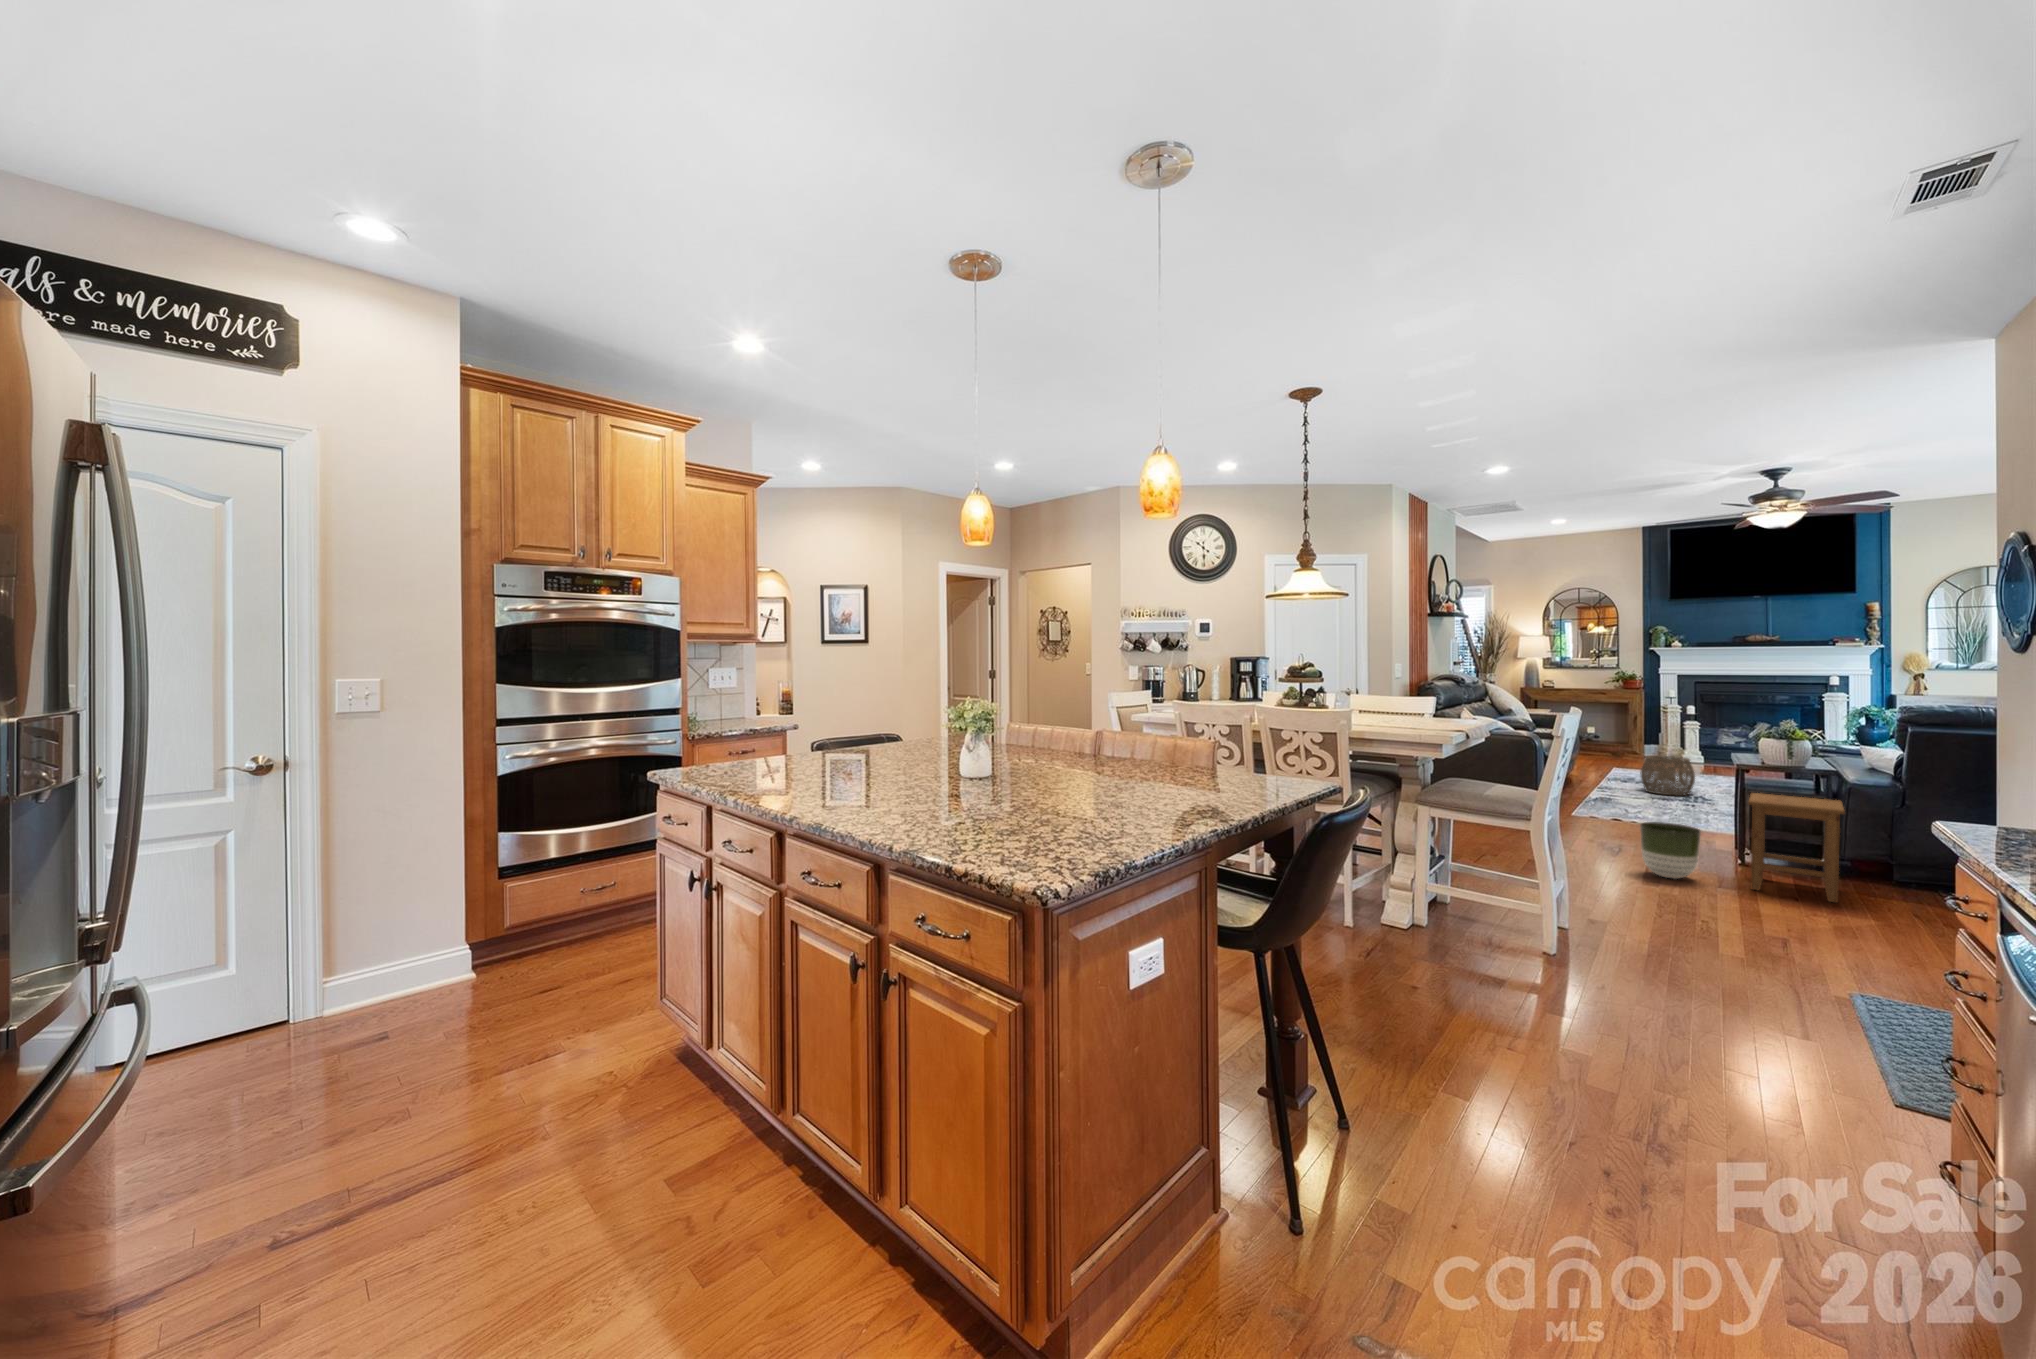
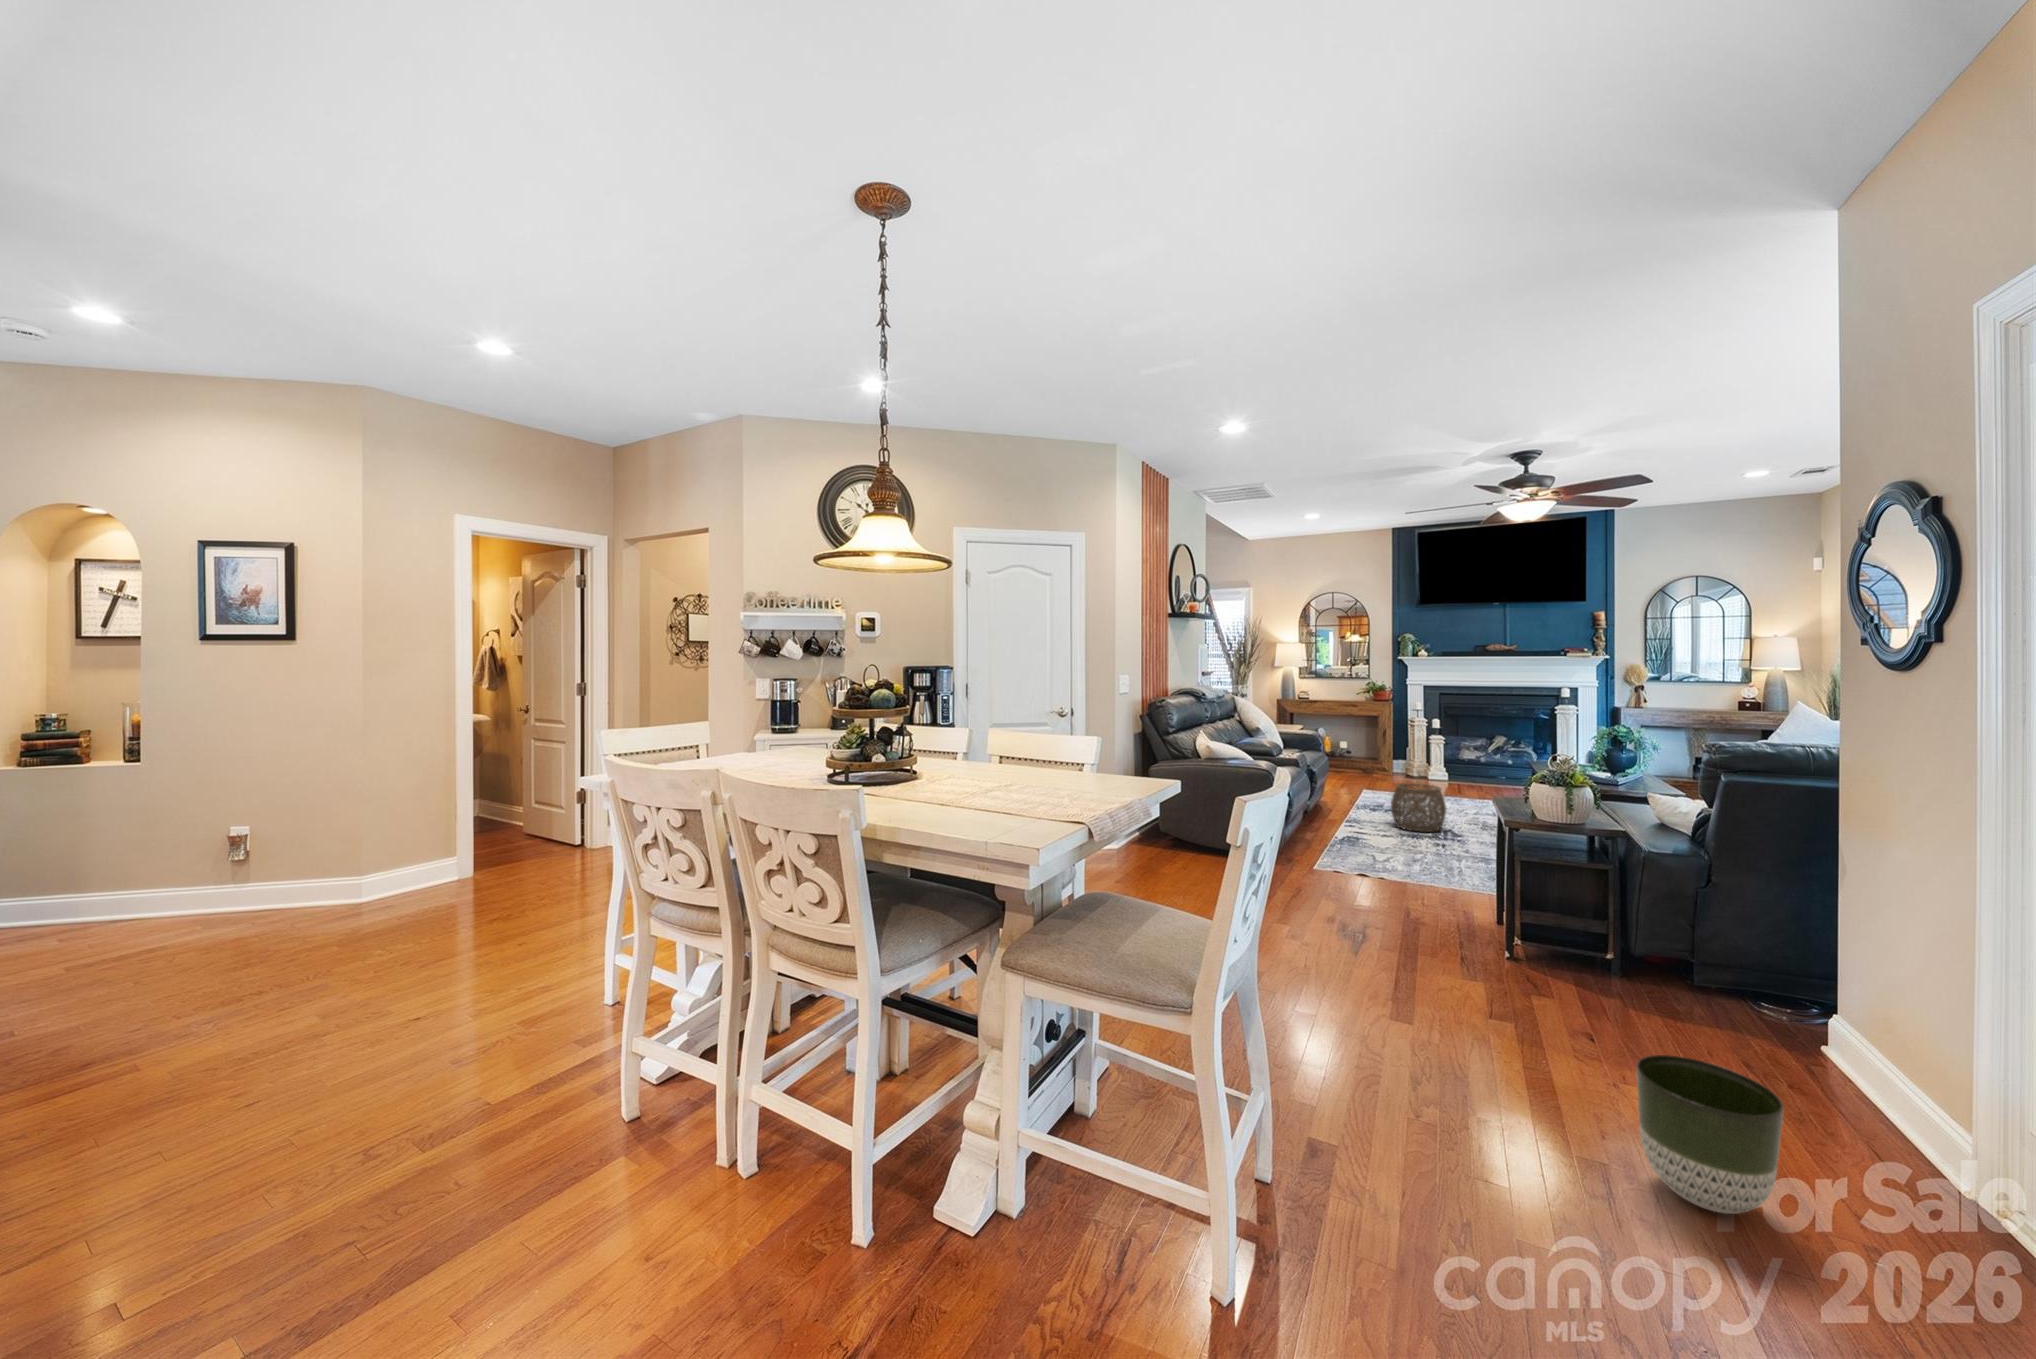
stool: present [1748,793,1845,902] -> none [1527,869,1659,1049]
planter: present [1640,822,1701,879] -> present [1636,1055,1784,1214]

